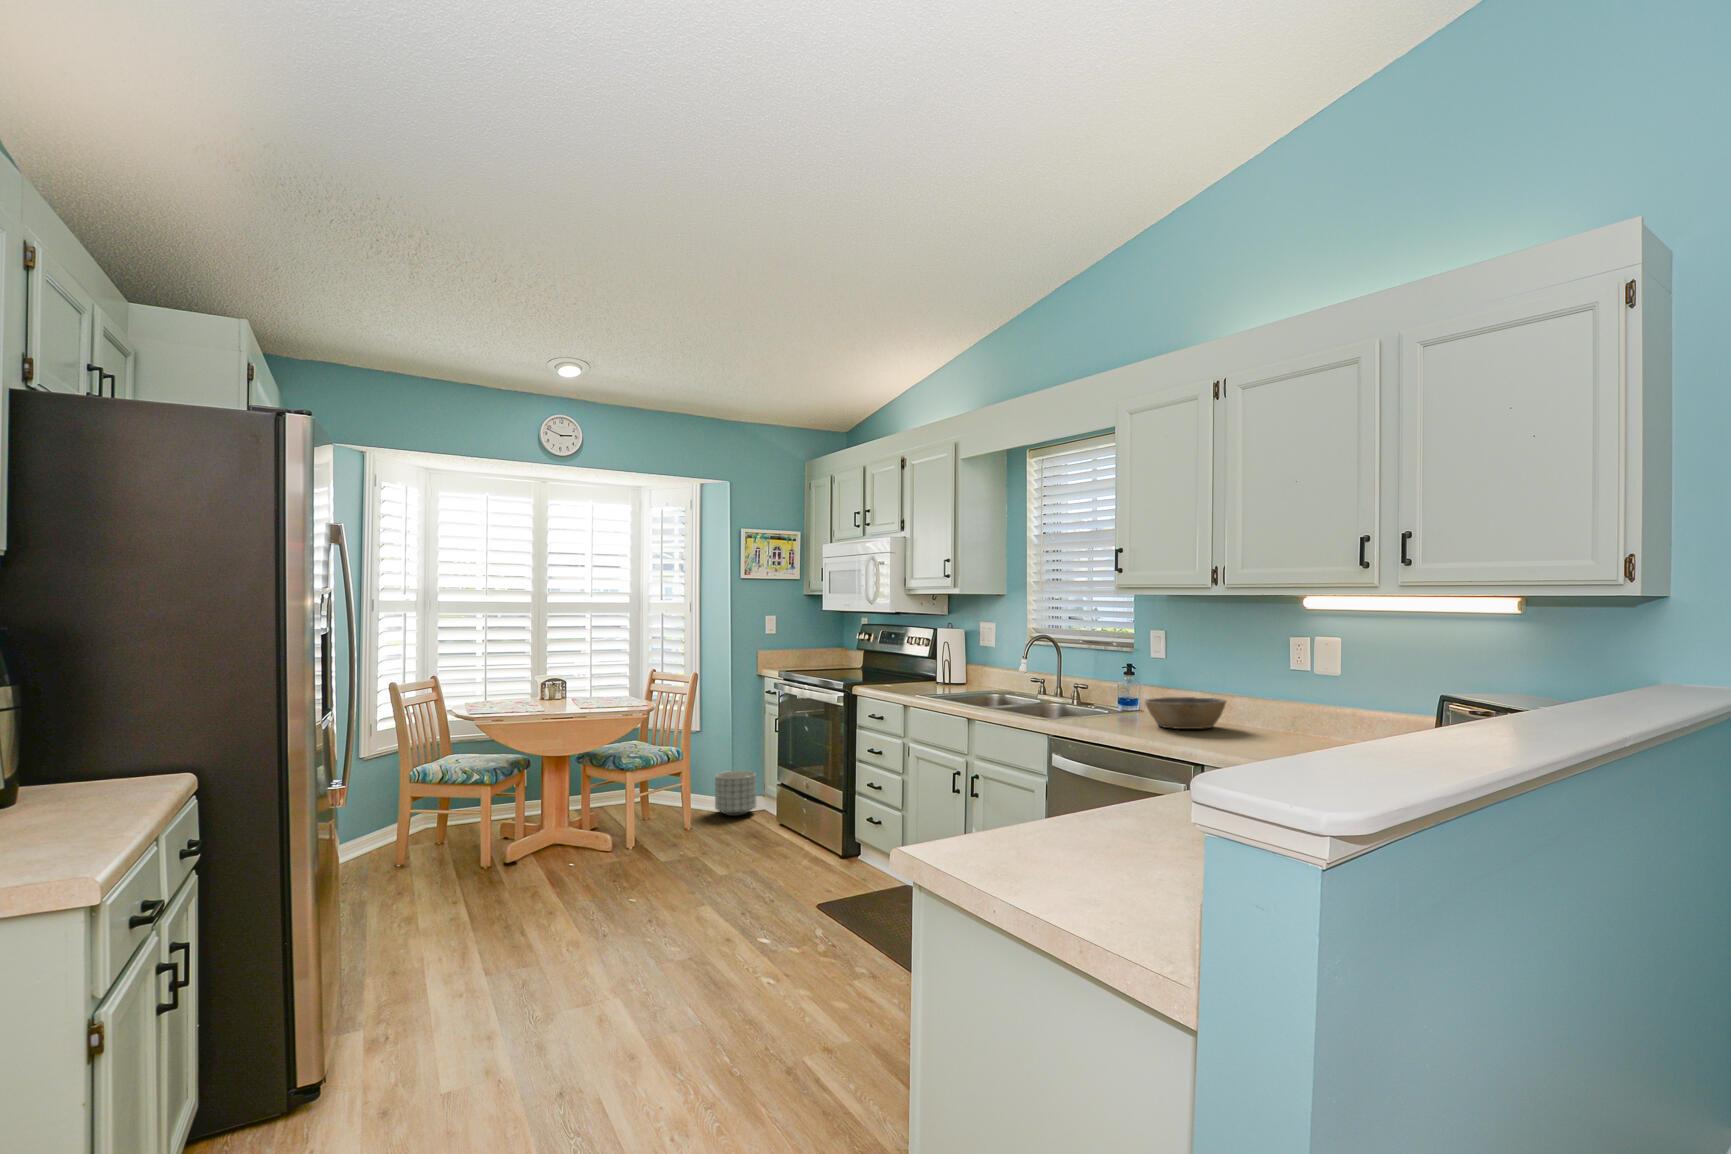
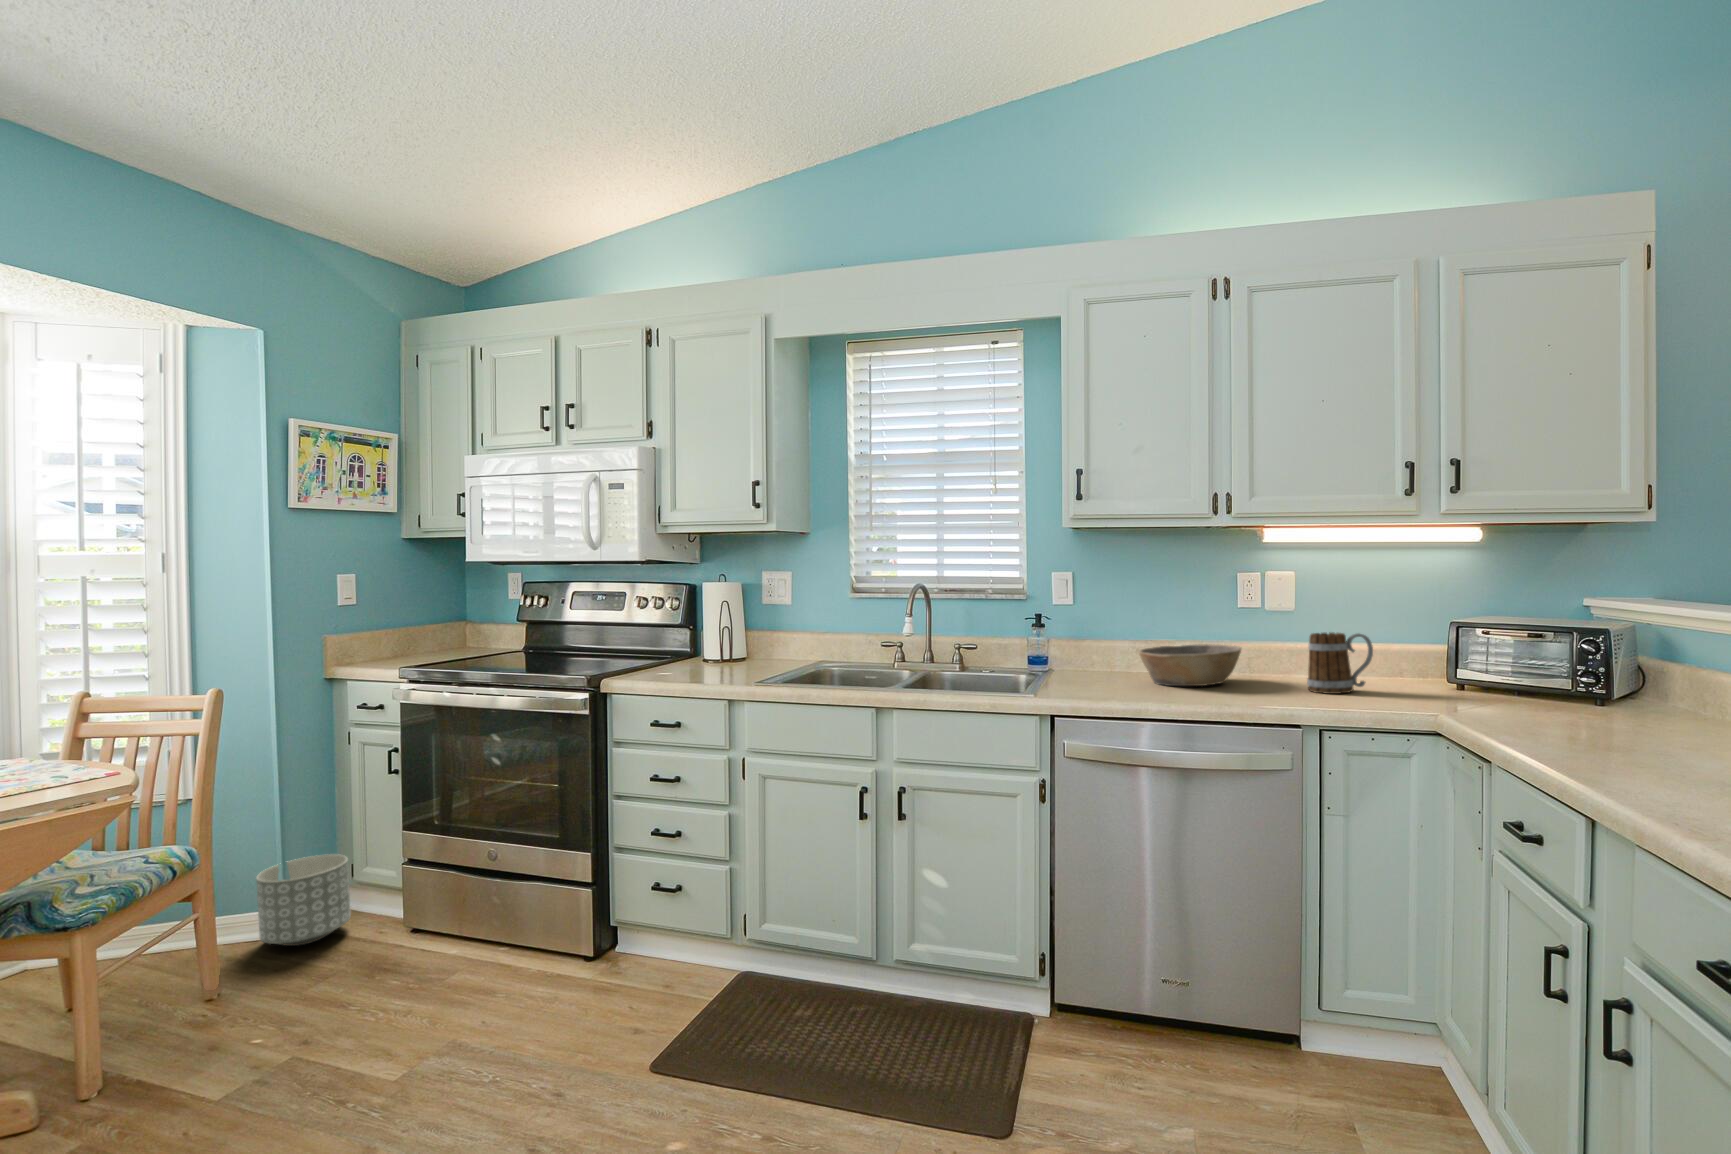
mug: none [1233,694,1281,744] -> present [1307,632,1373,694]

